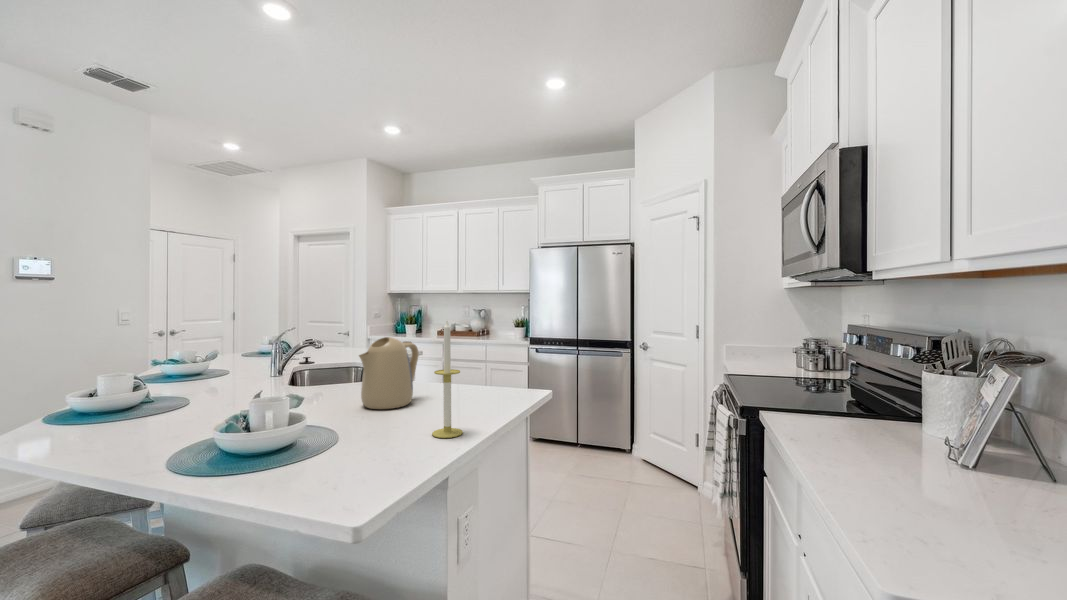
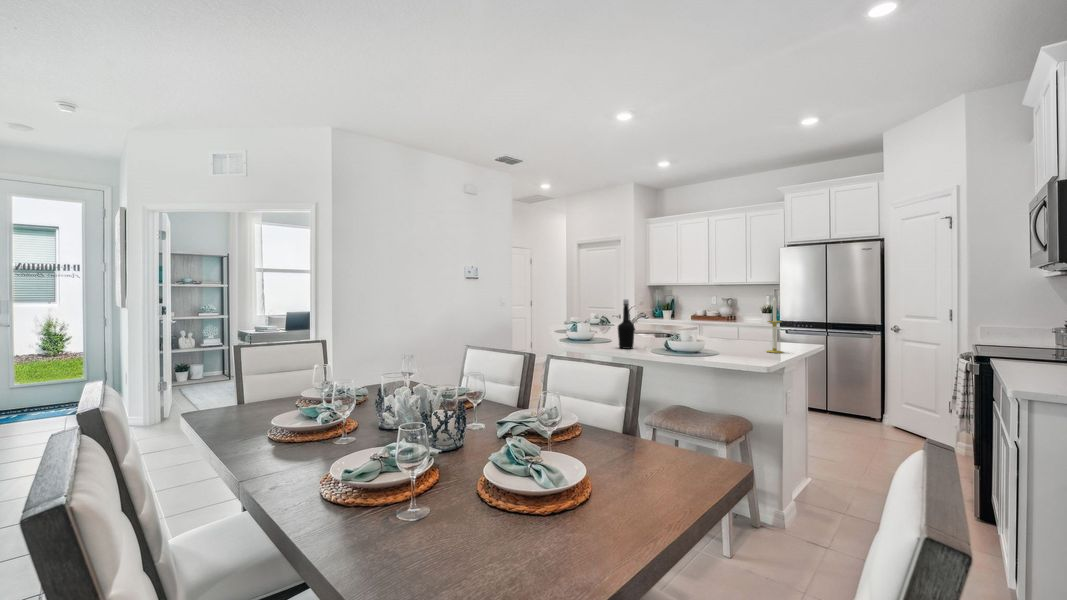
bottle: none [82,330,139,454] -> present [618,299,635,349]
kettle: present [359,337,418,409] -> none [709,307,738,345]

